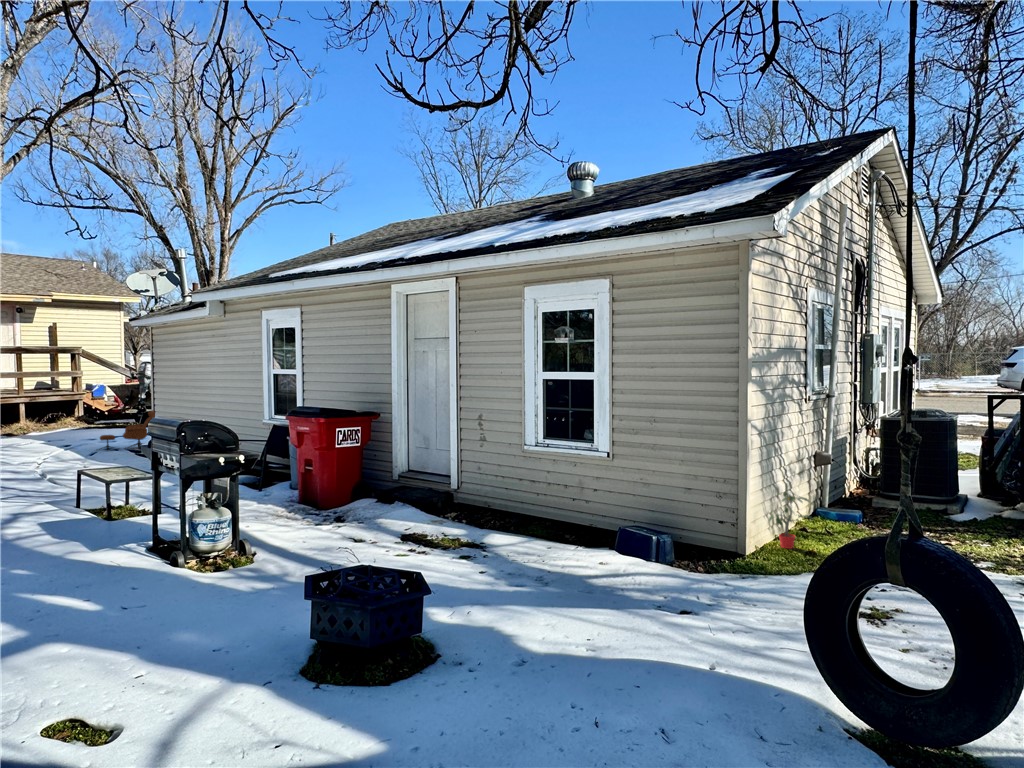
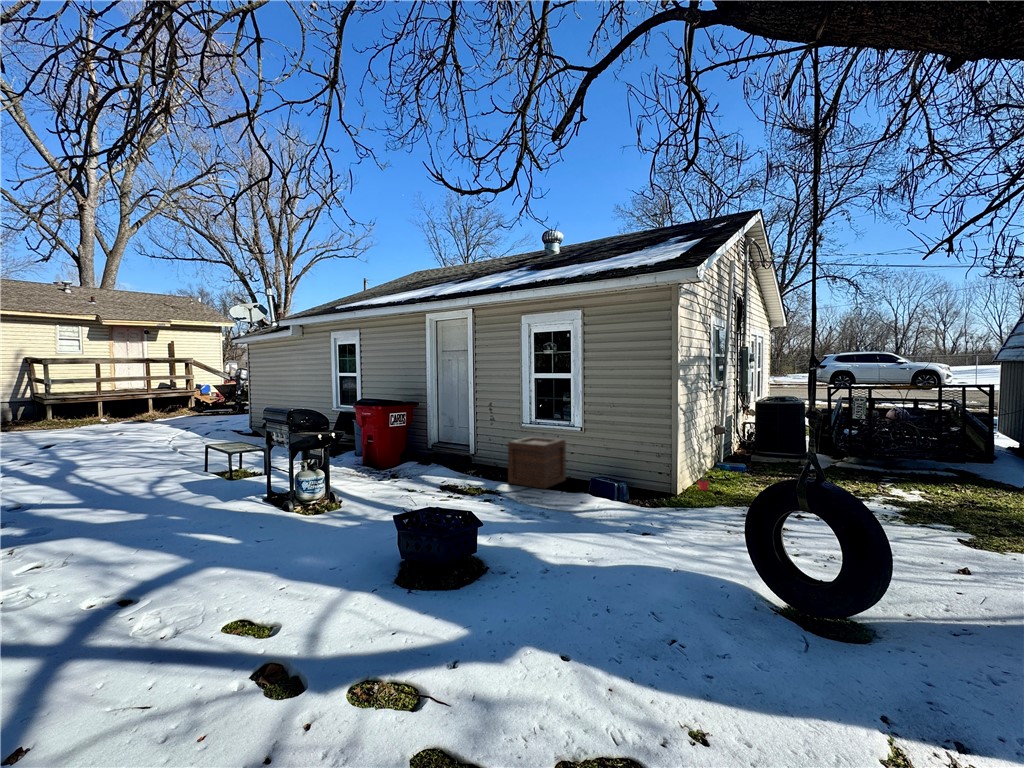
lounge chair: present [100,410,155,449] -> none [209,402,251,431]
wooden crate: none [499,465,585,543] -> present [508,437,566,489]

